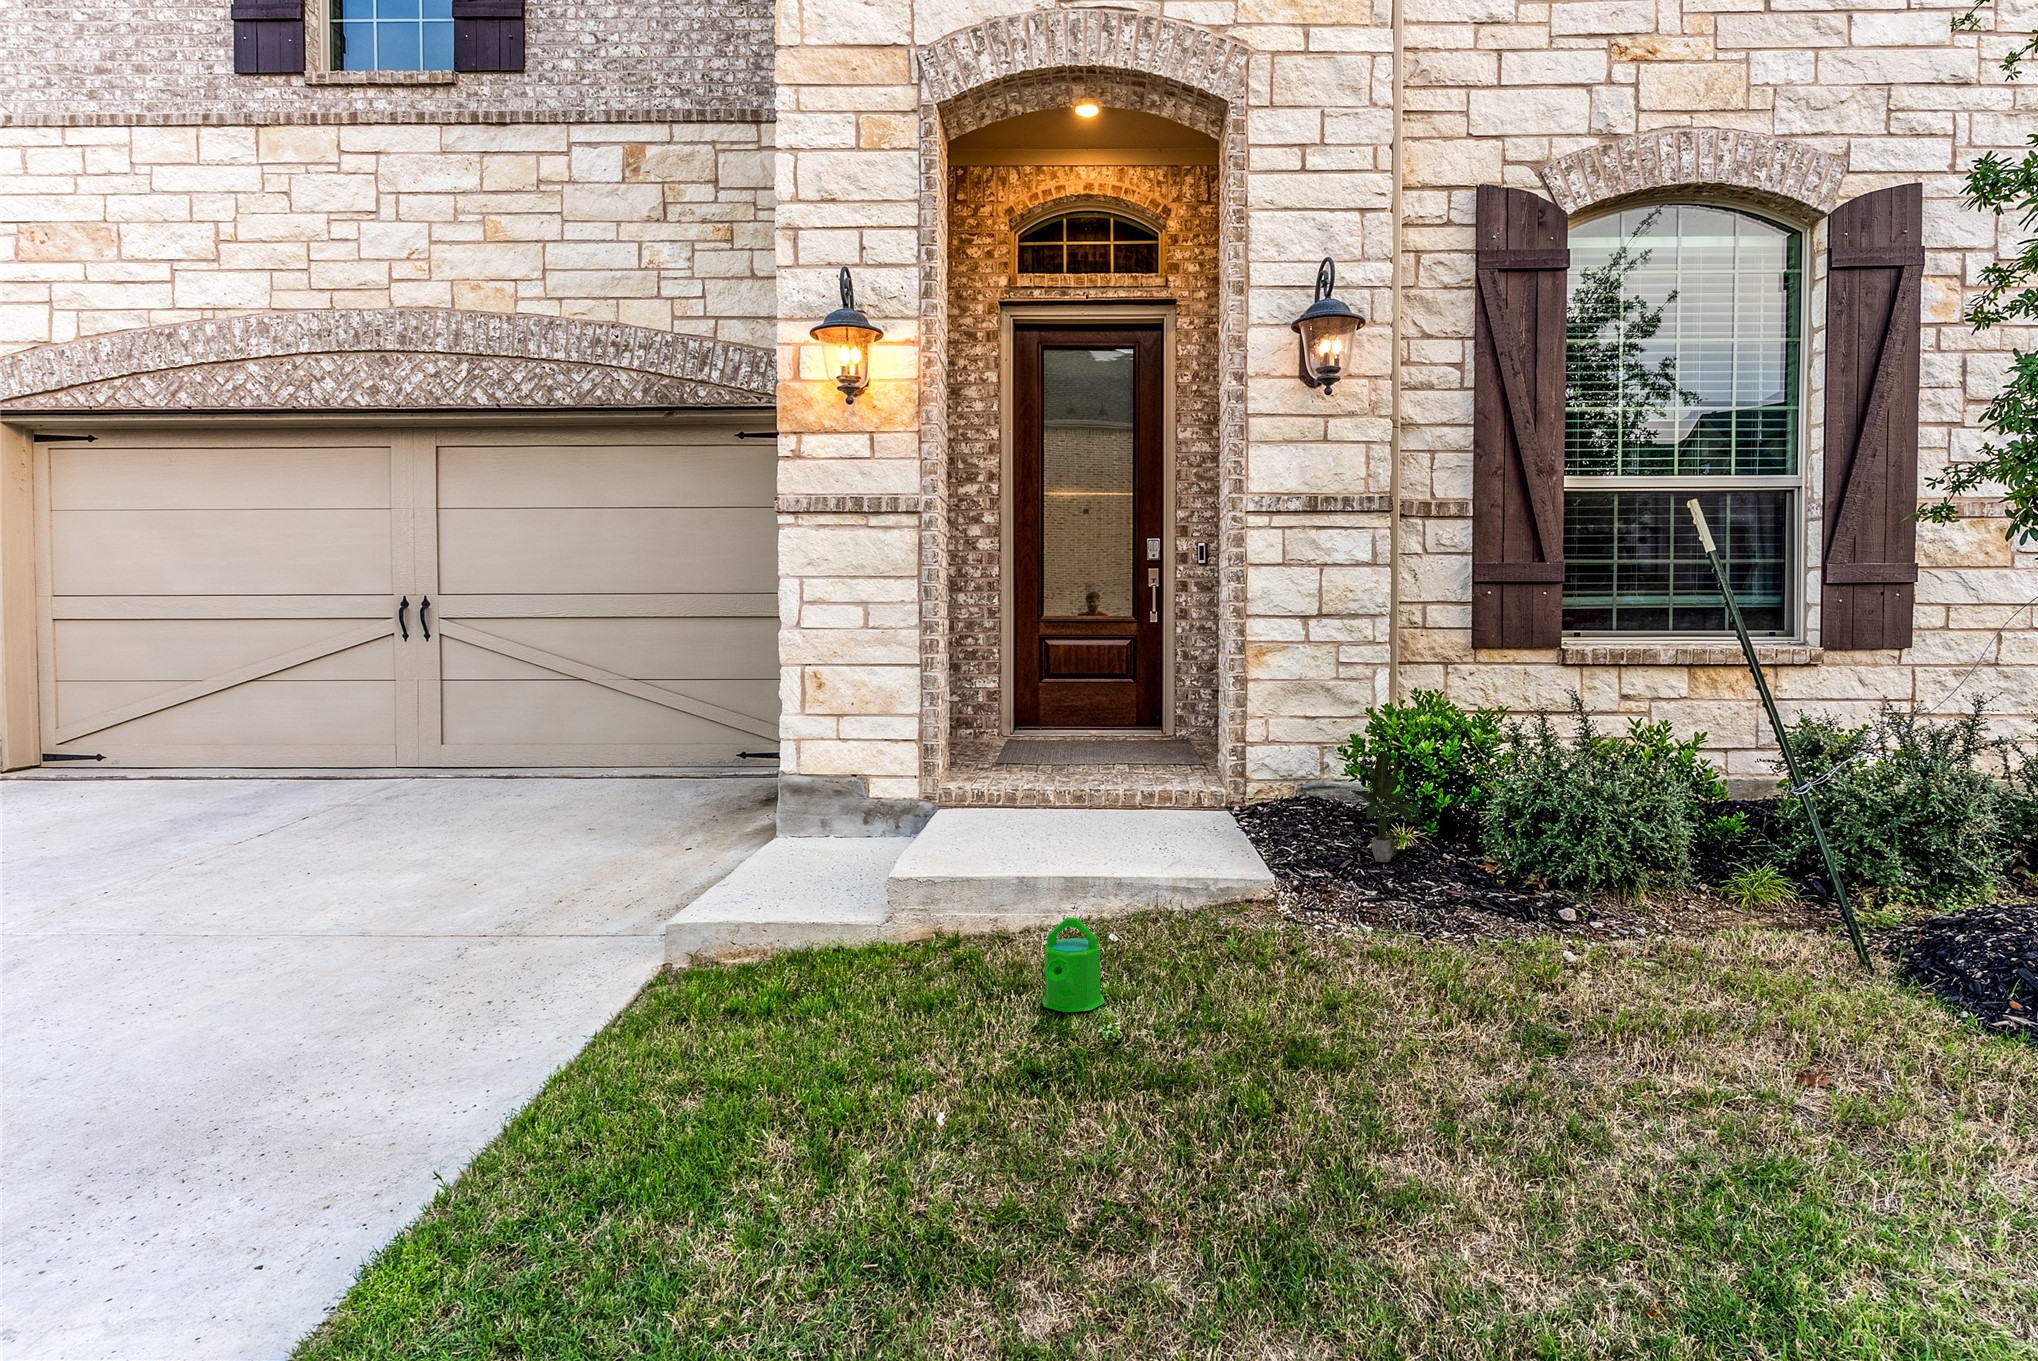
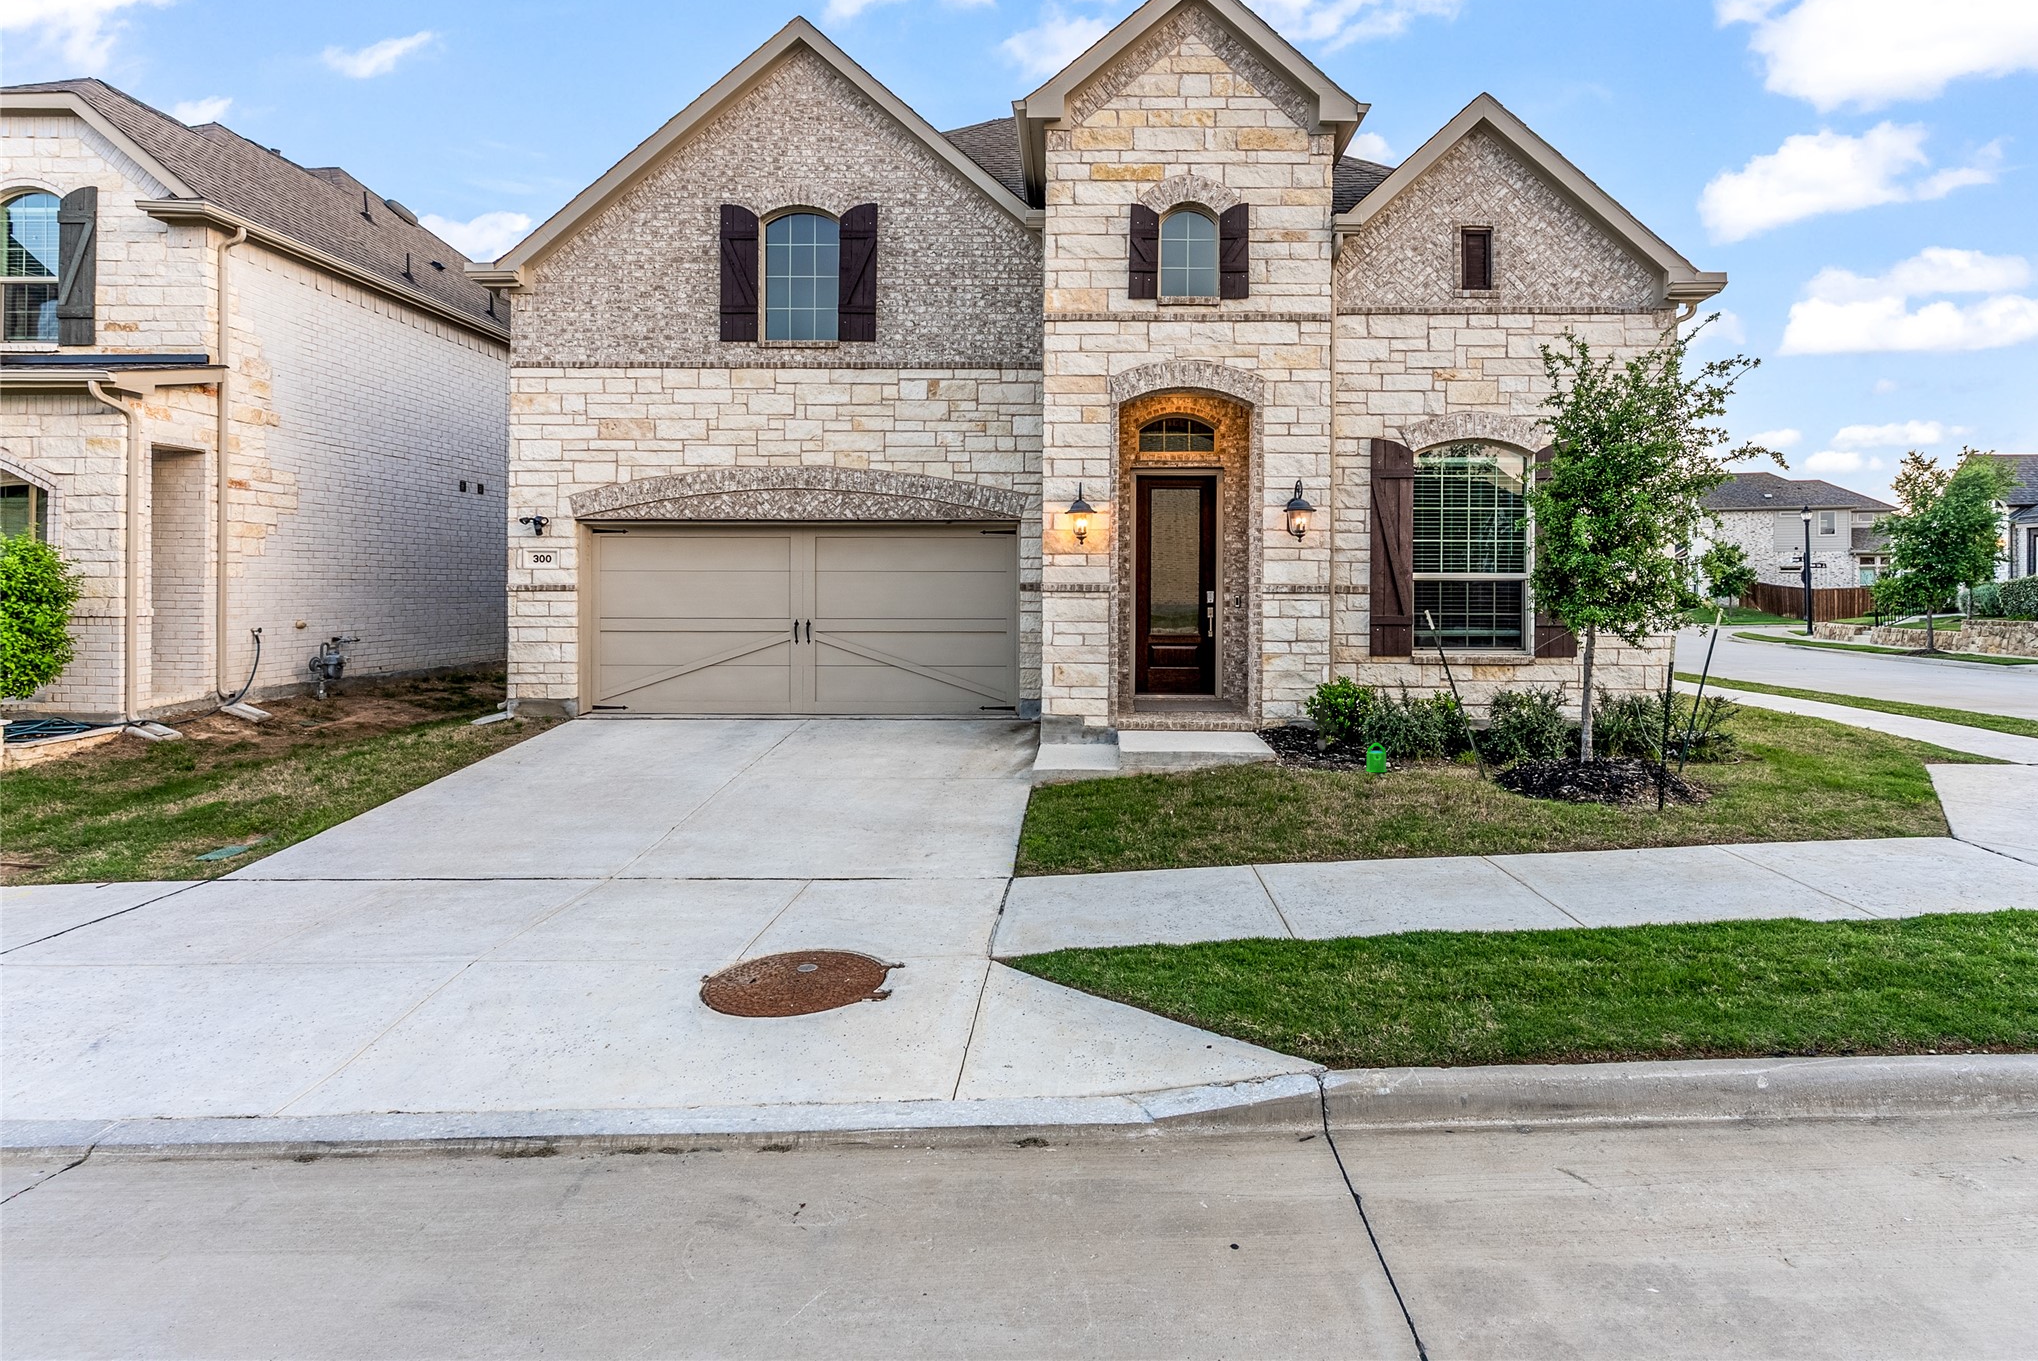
watering can: present [1042,917,1105,1012] -> present [1366,743,1387,772]

